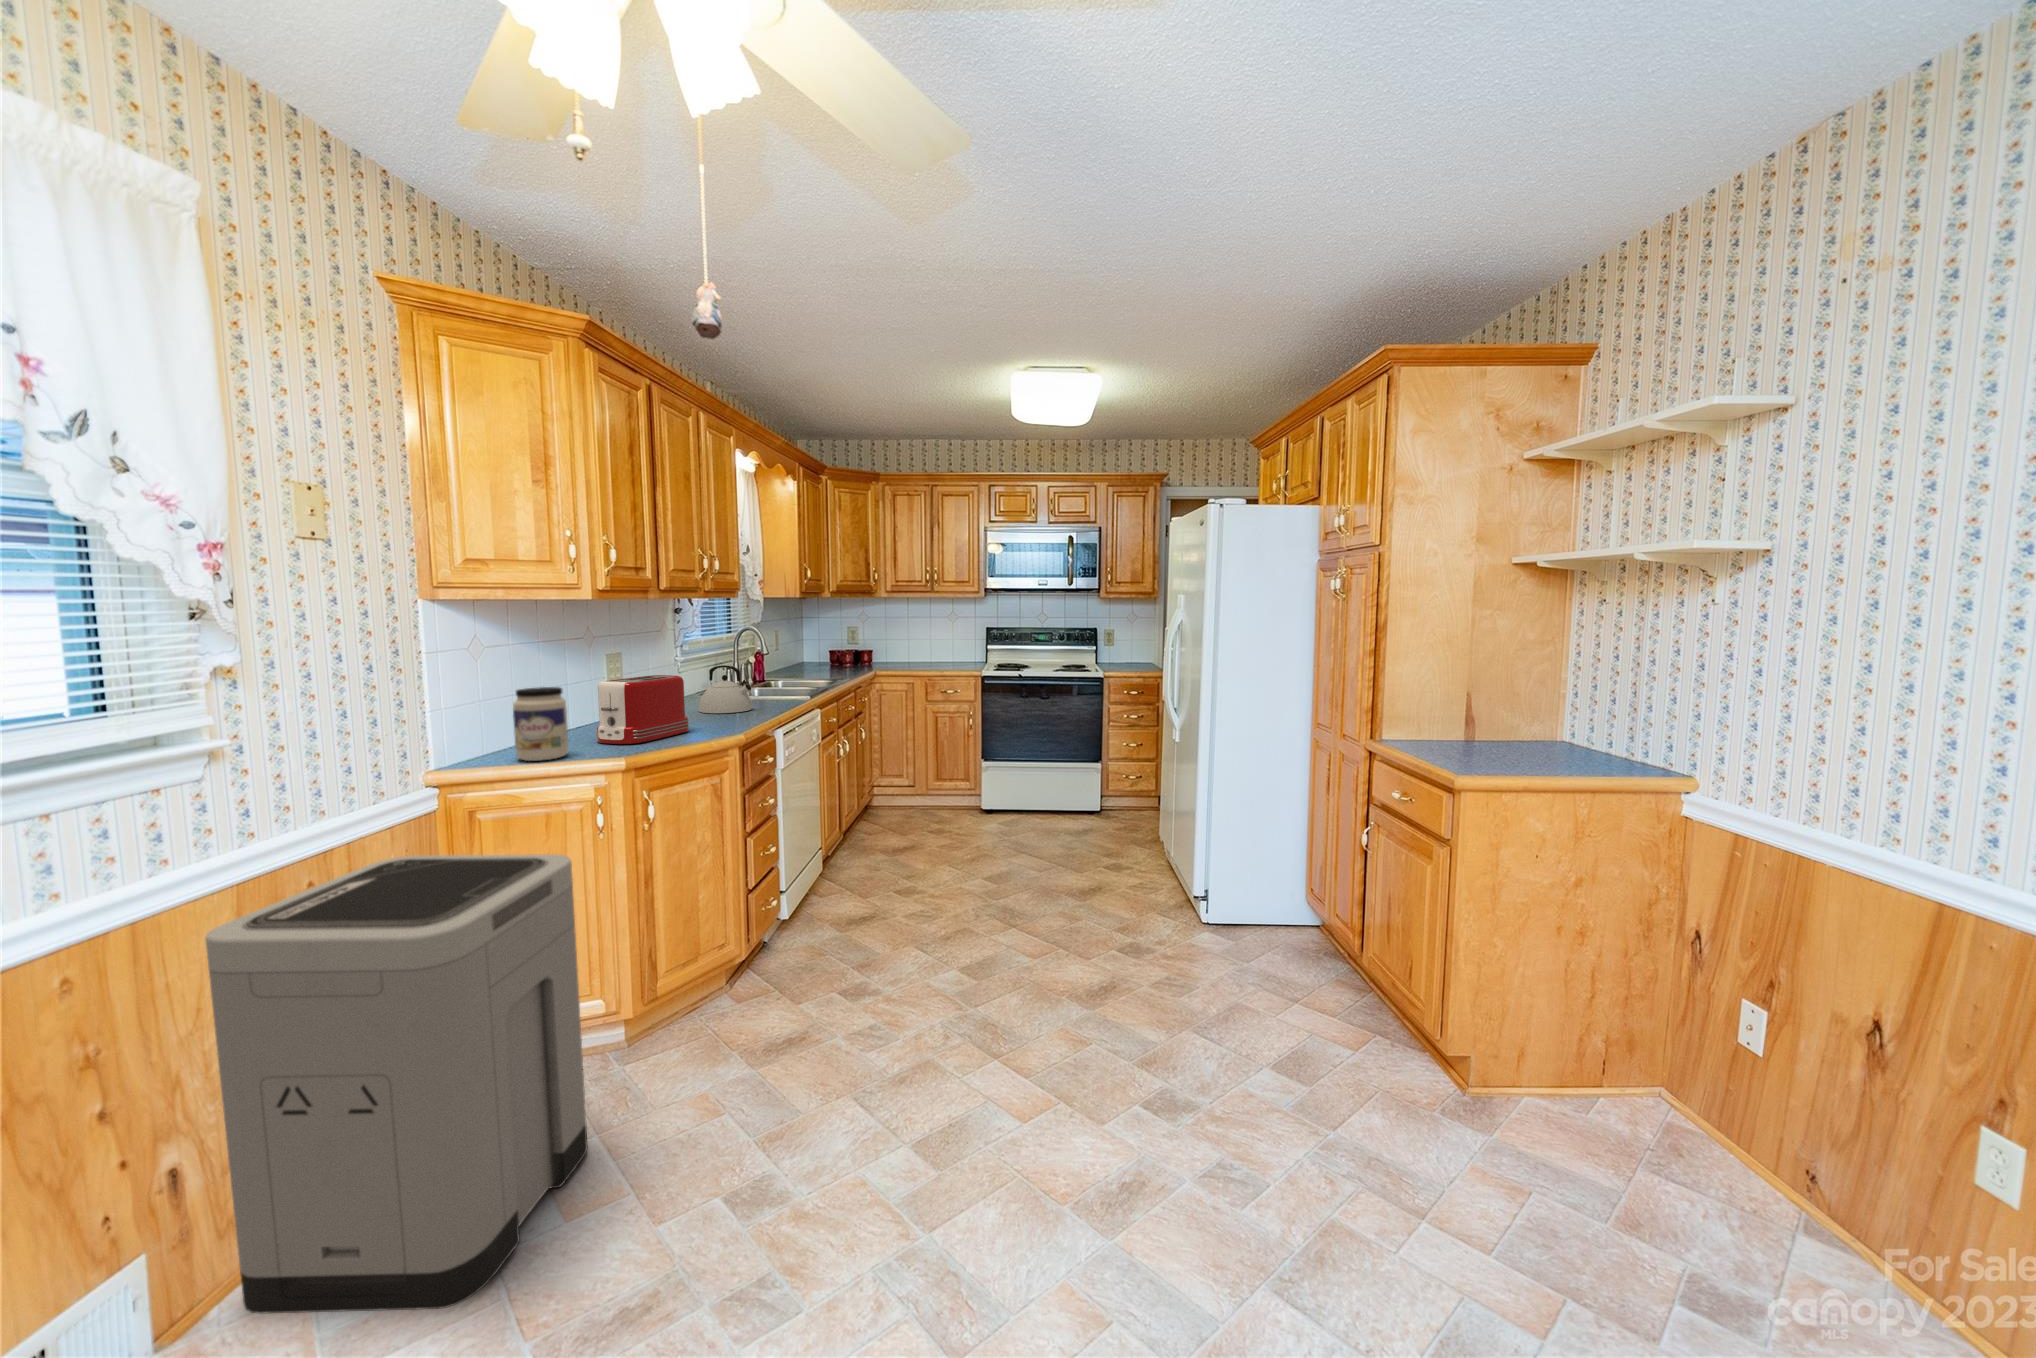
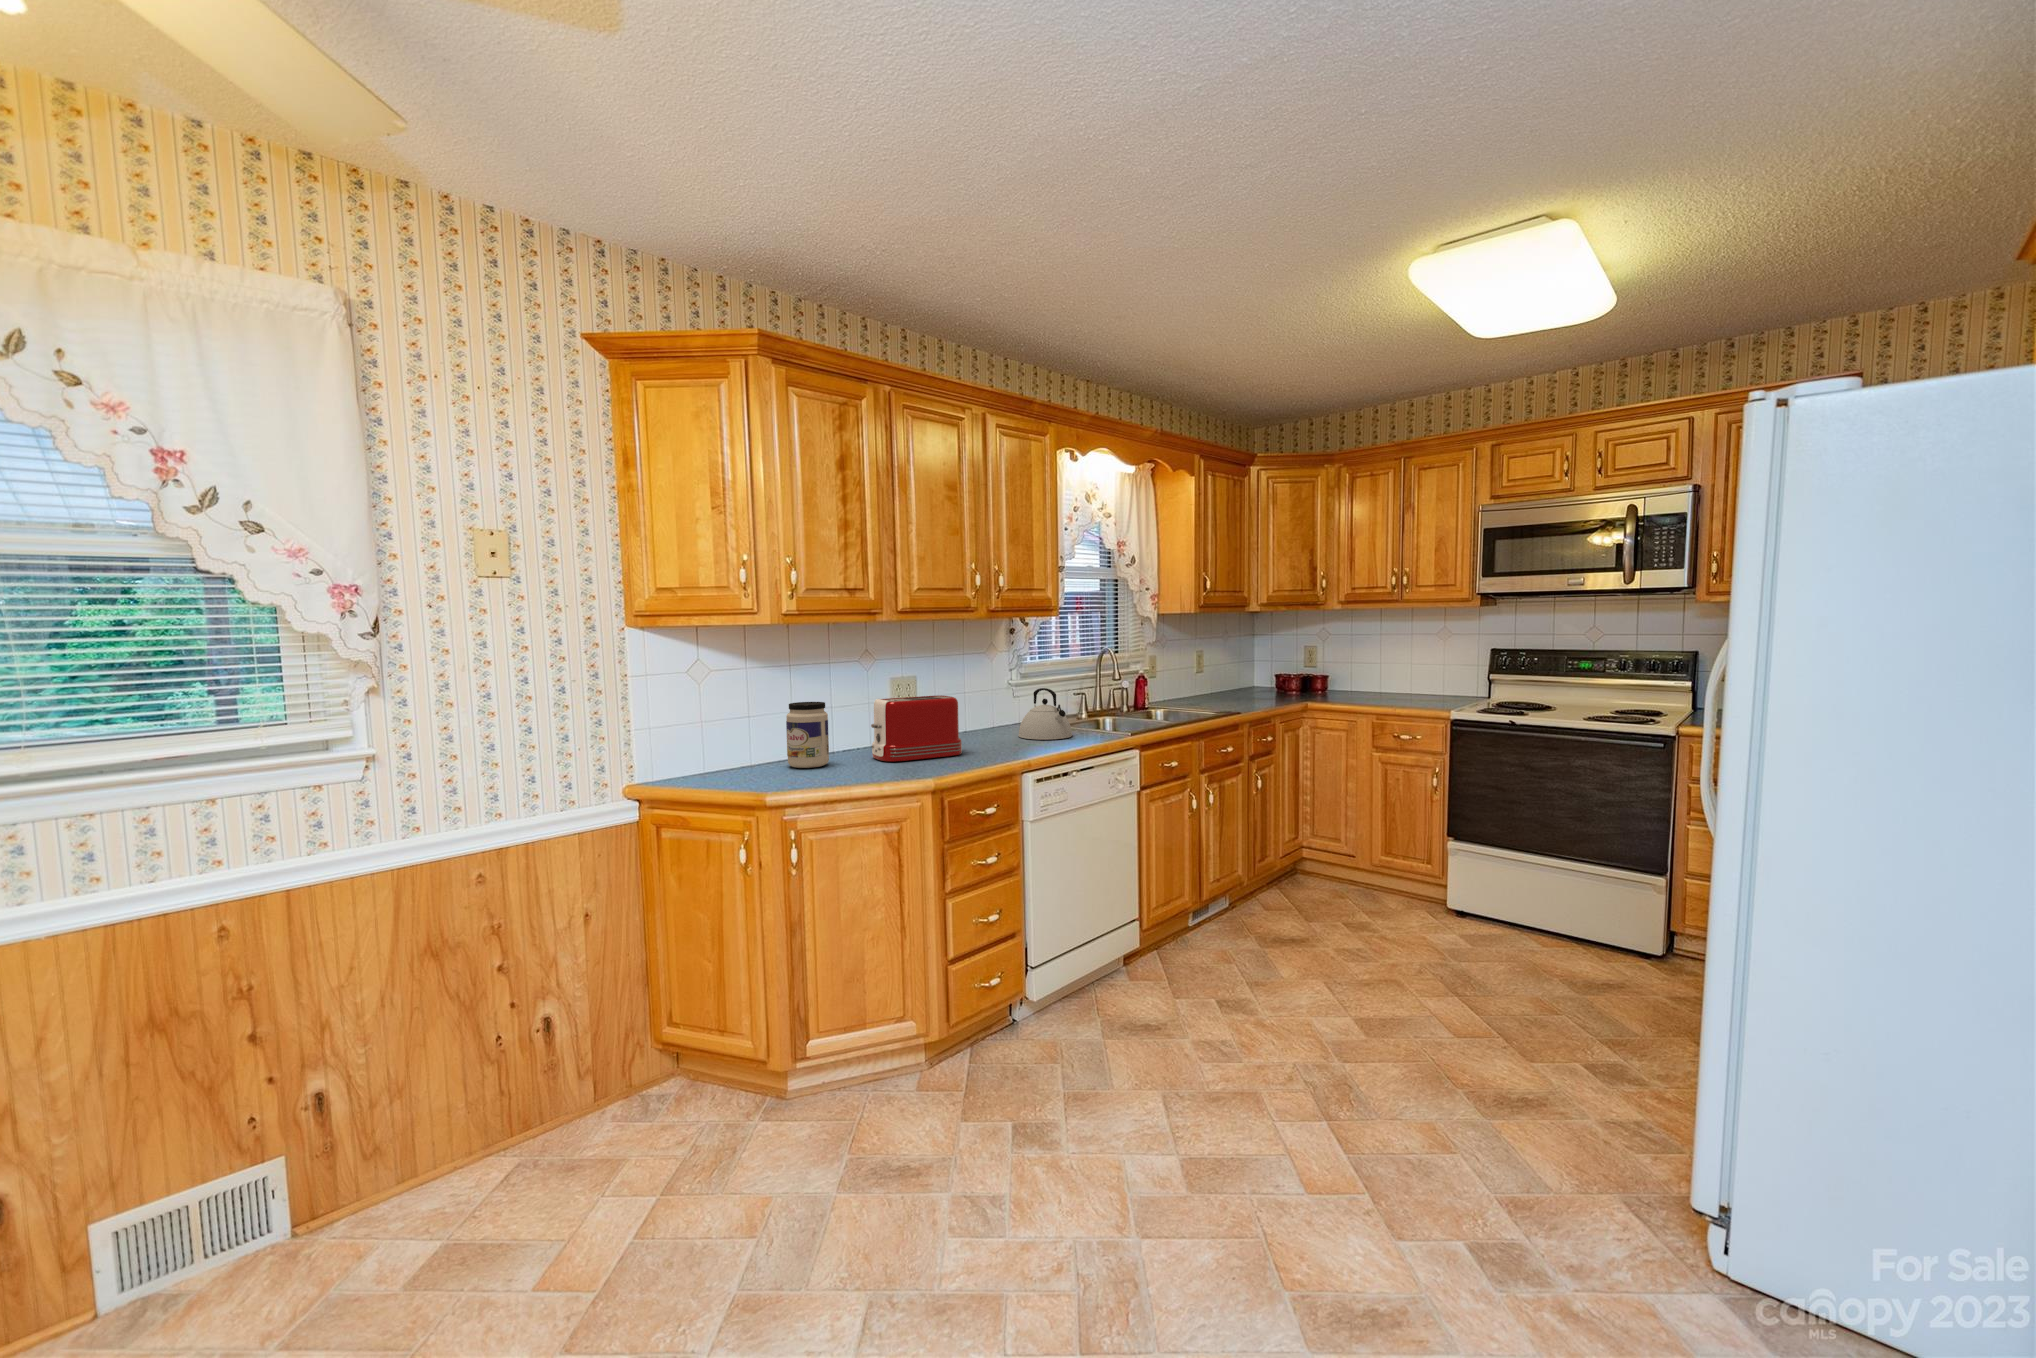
trash can: present [205,854,588,1314] -> none [505,833,749,1212]

